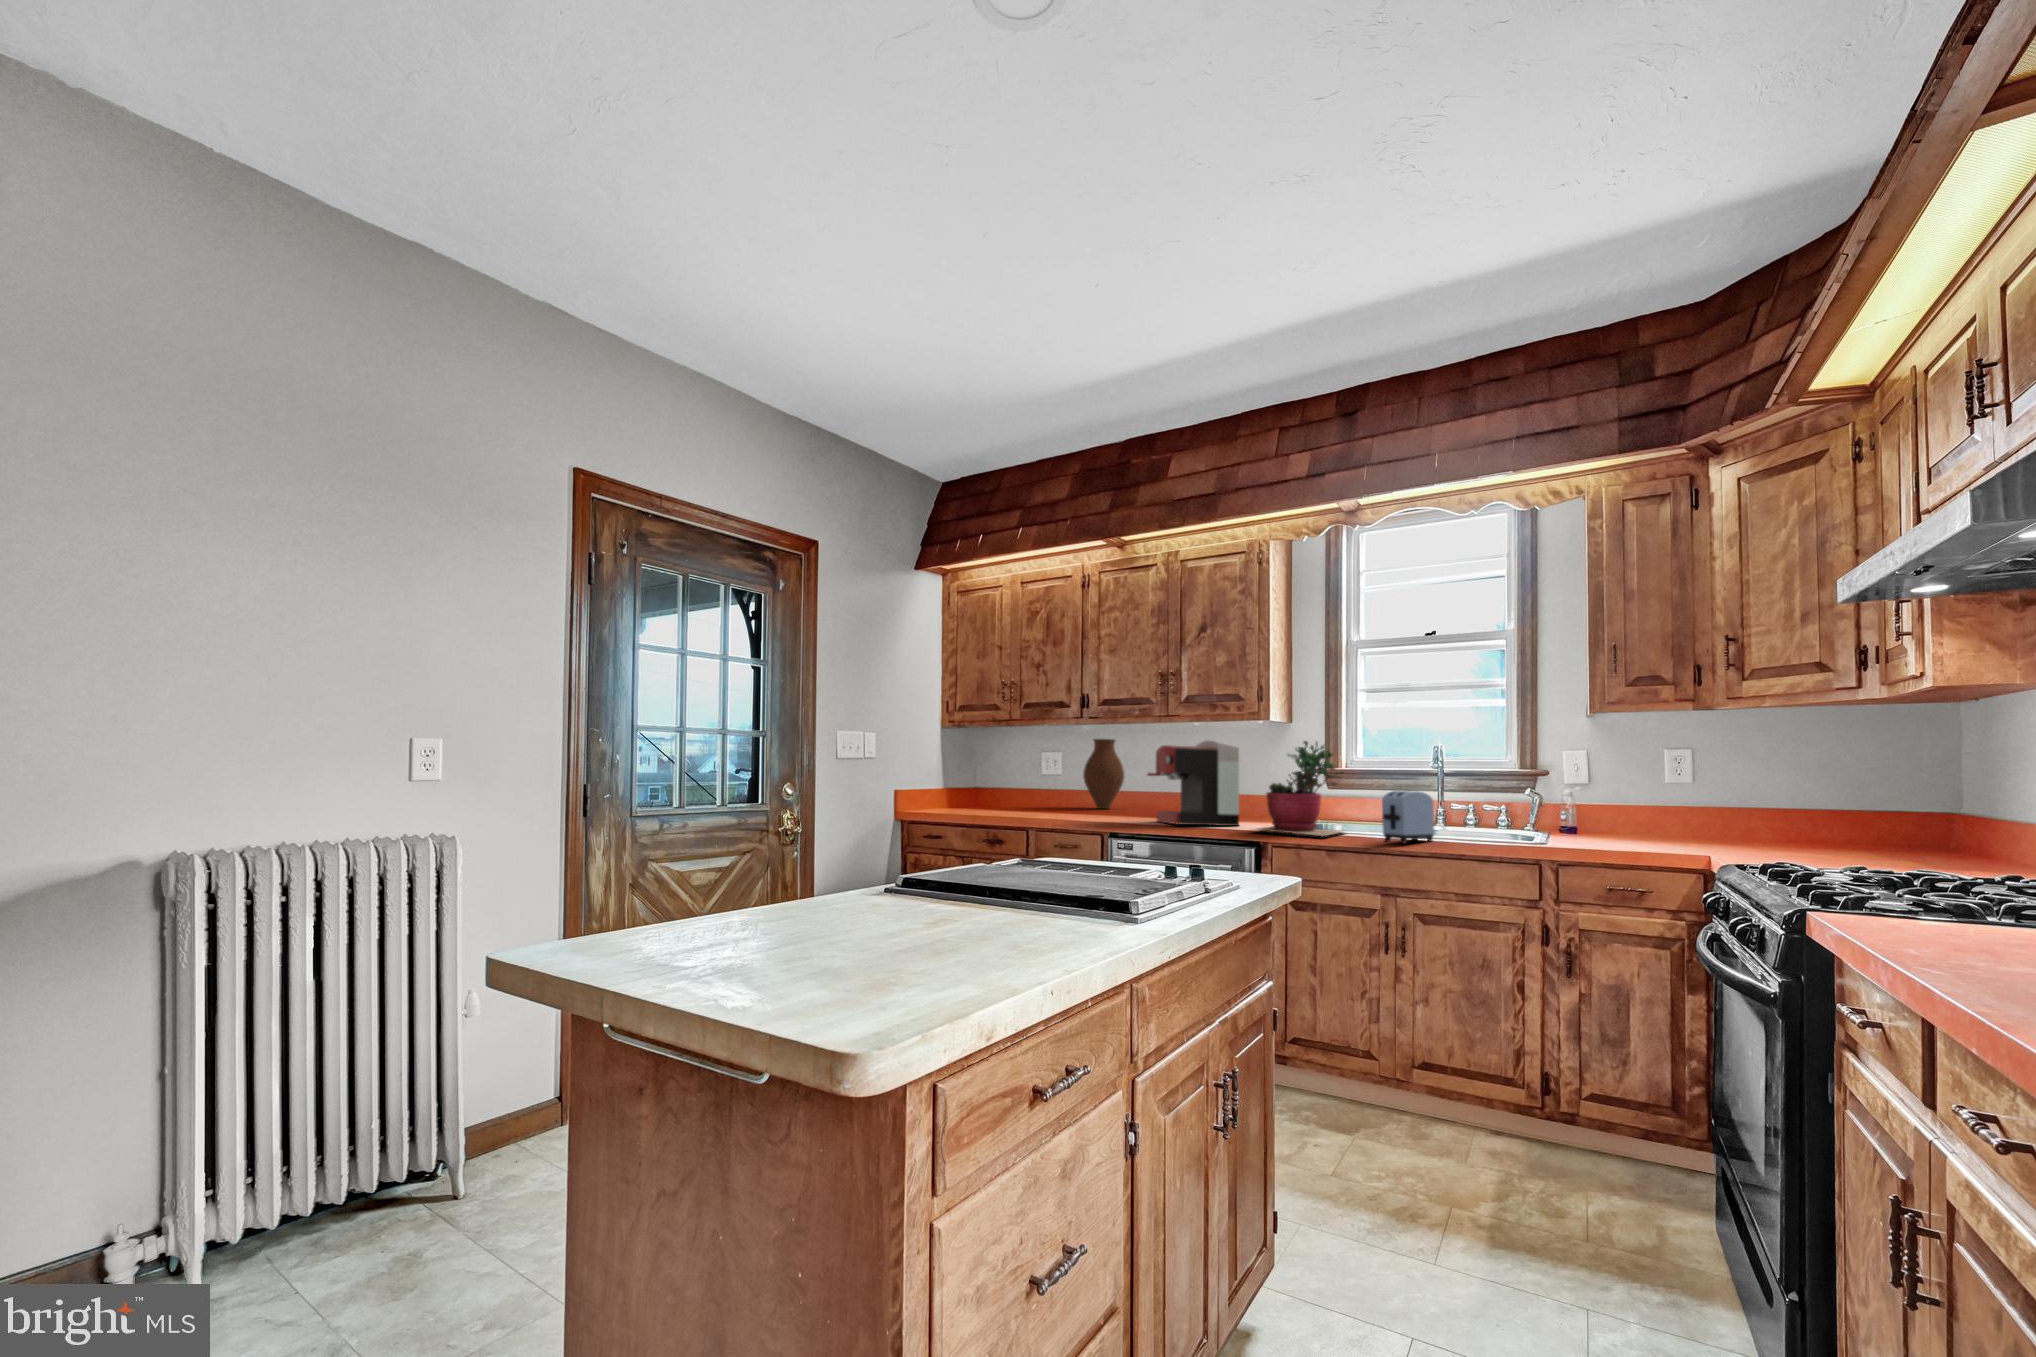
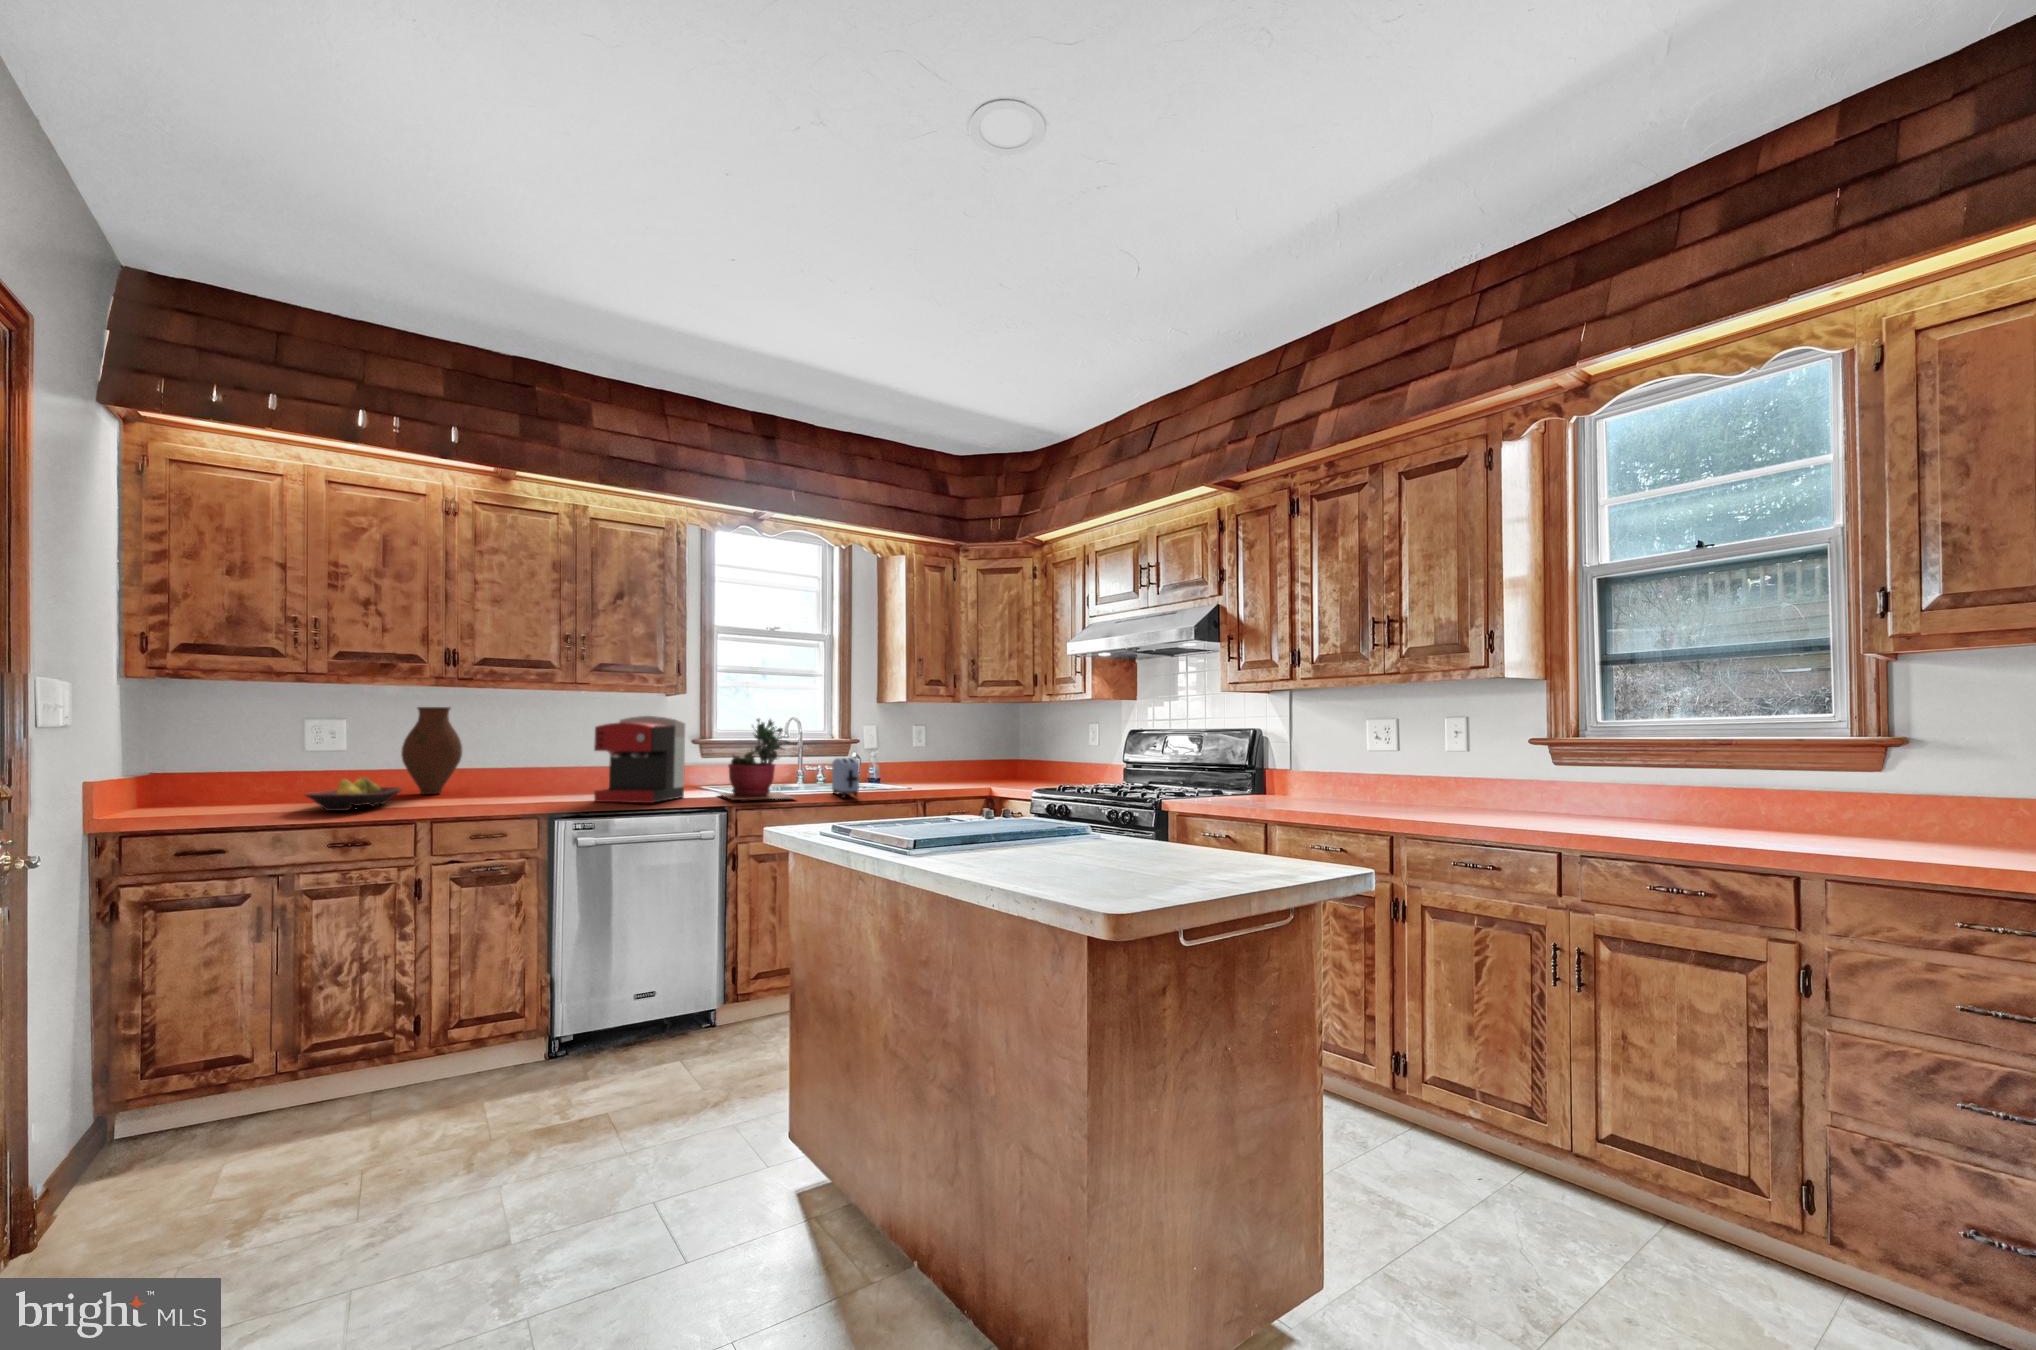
fruit bowl: none [986,788,1061,811] -> present [306,777,402,811]

